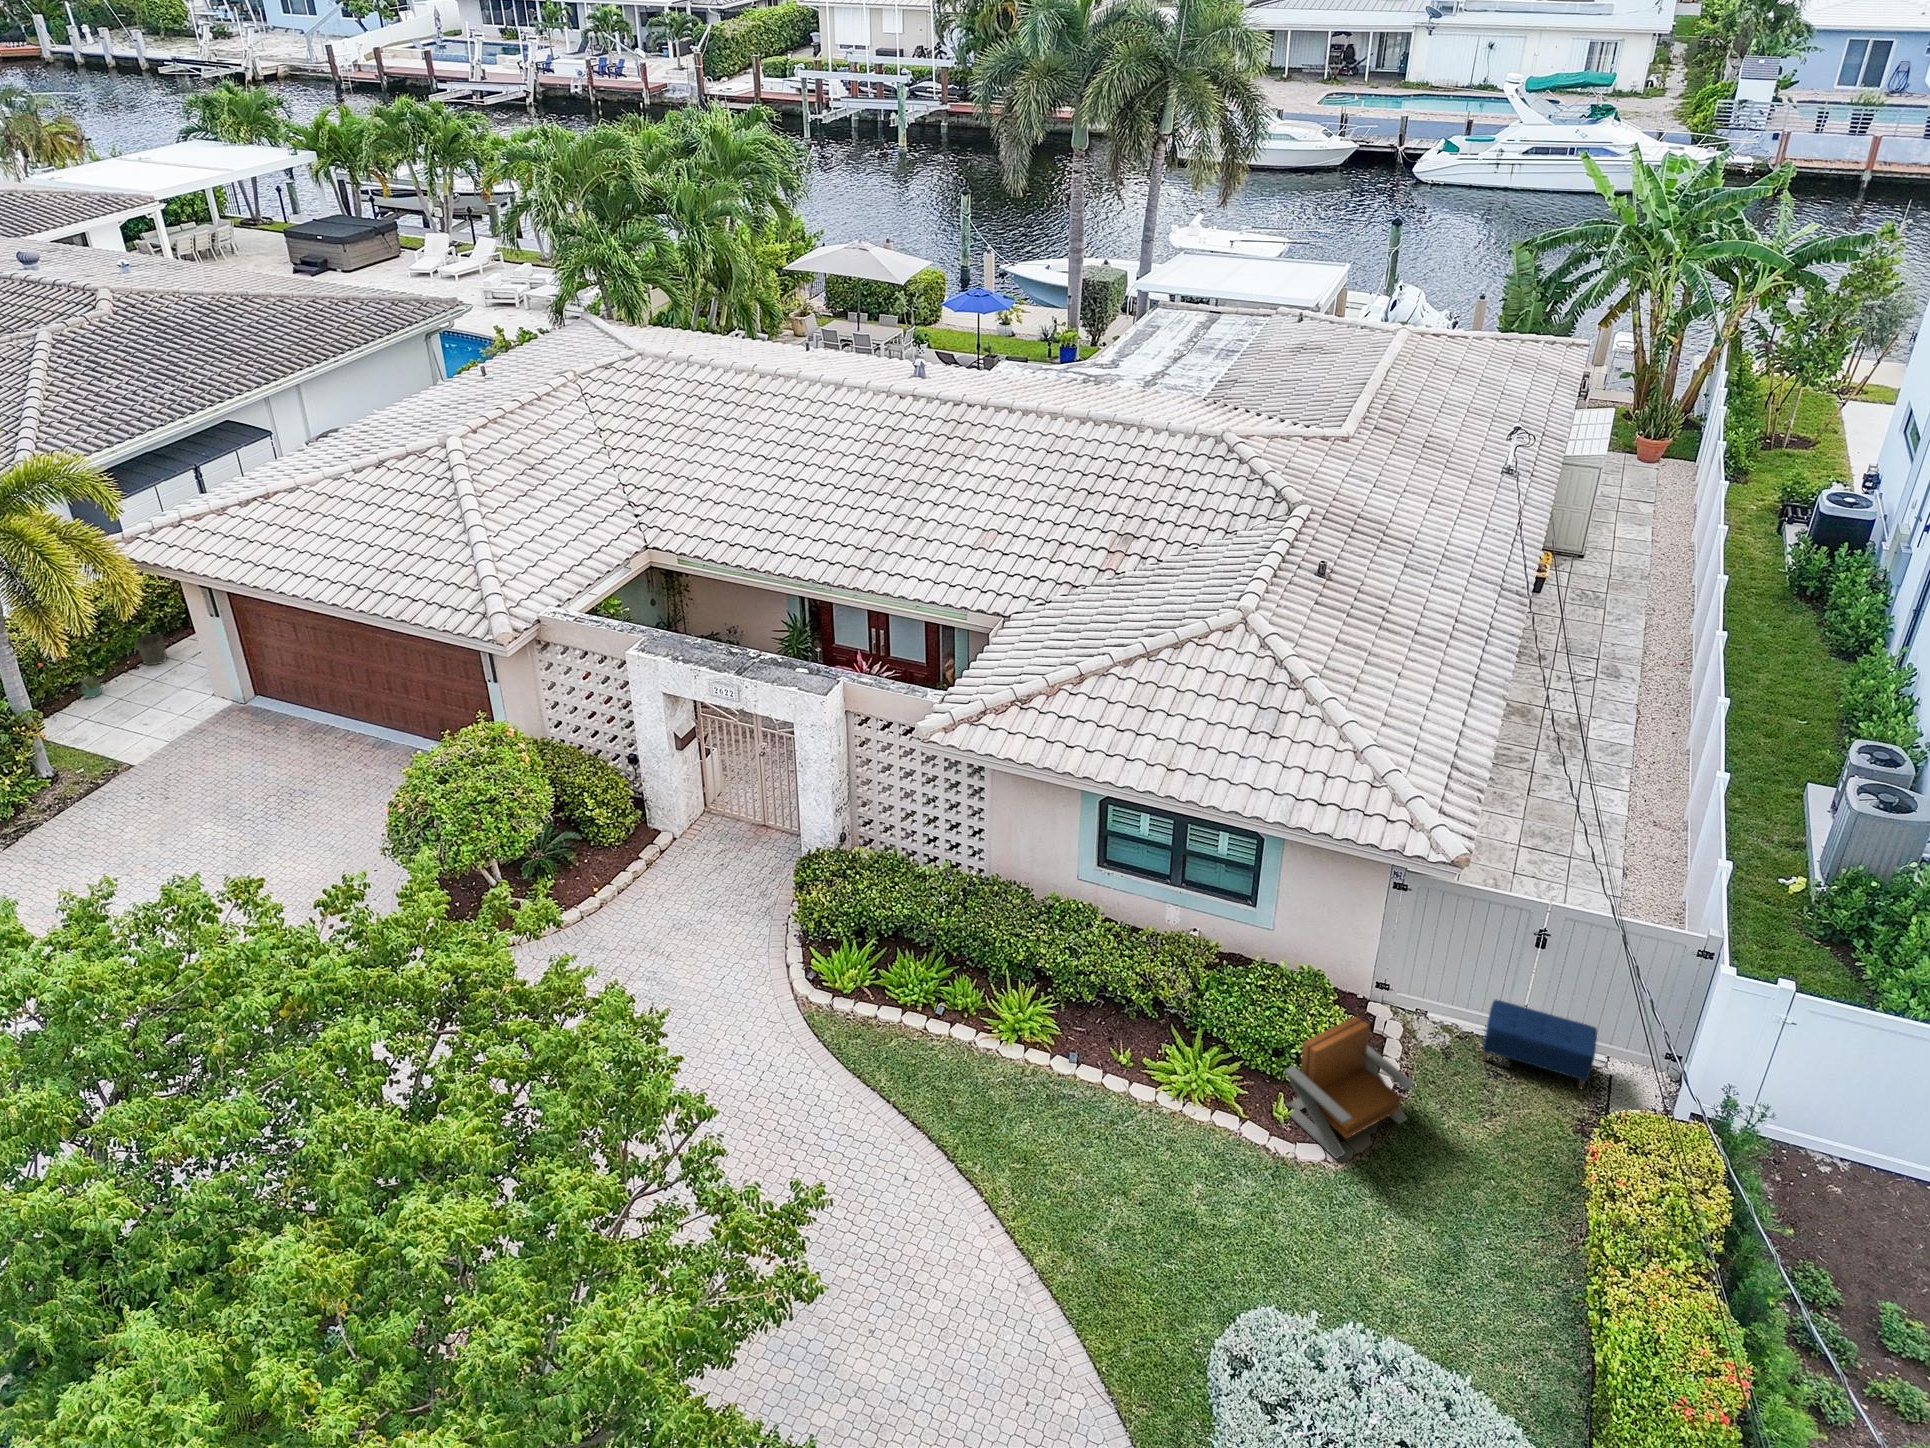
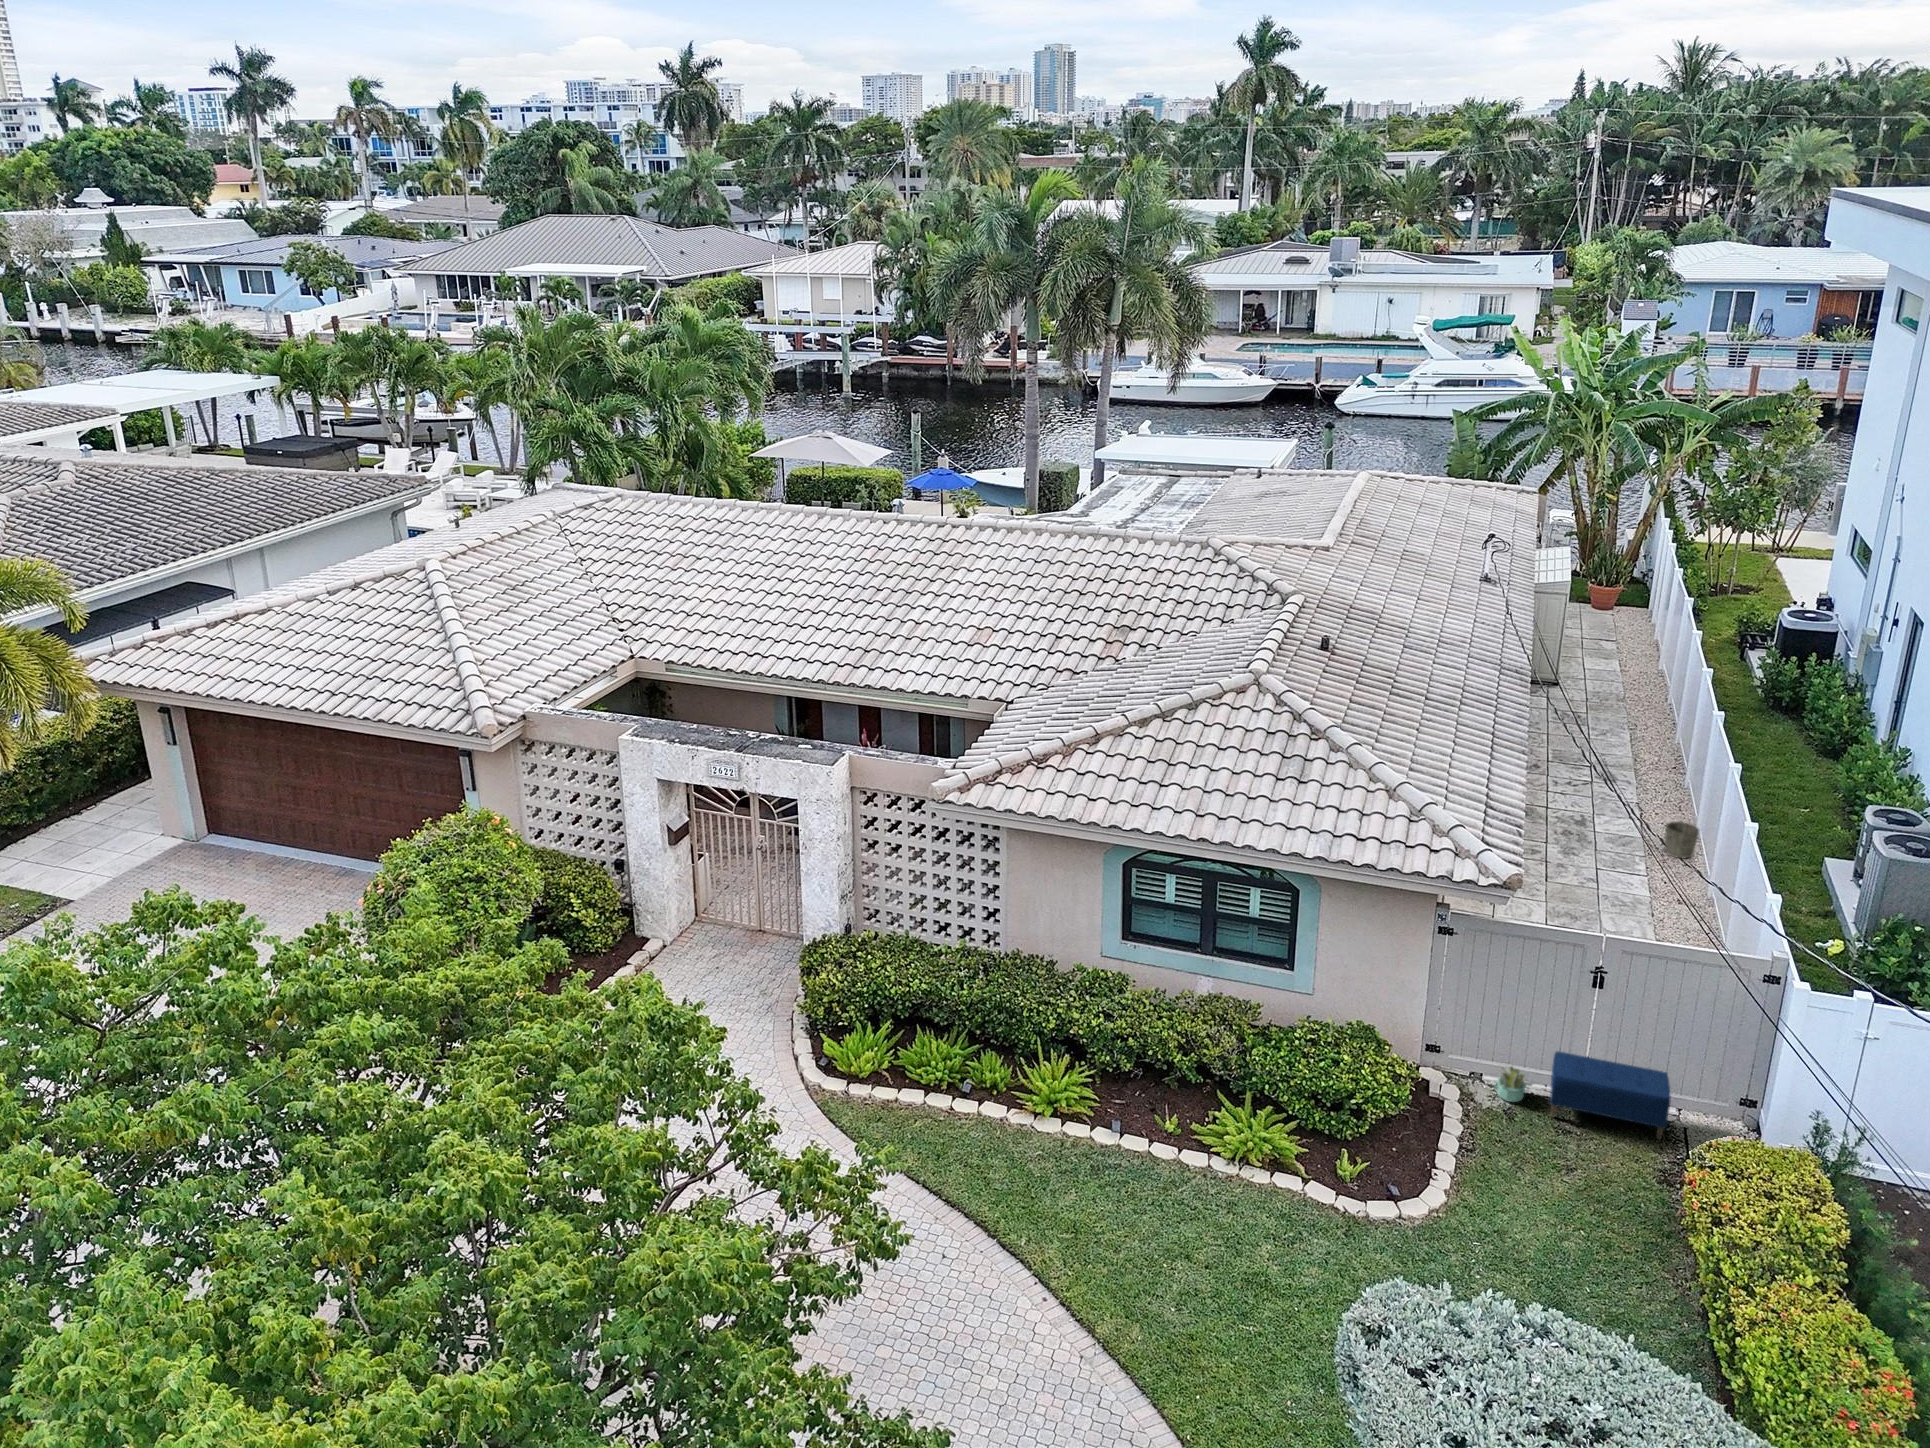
bucket: present [135,634,167,665] -> present [1663,821,1699,858]
decorative plant: present [80,677,101,698] -> present [1494,1066,1532,1102]
lounge chair: present [1285,1016,1414,1159] -> none [1345,1062,1487,1215]

